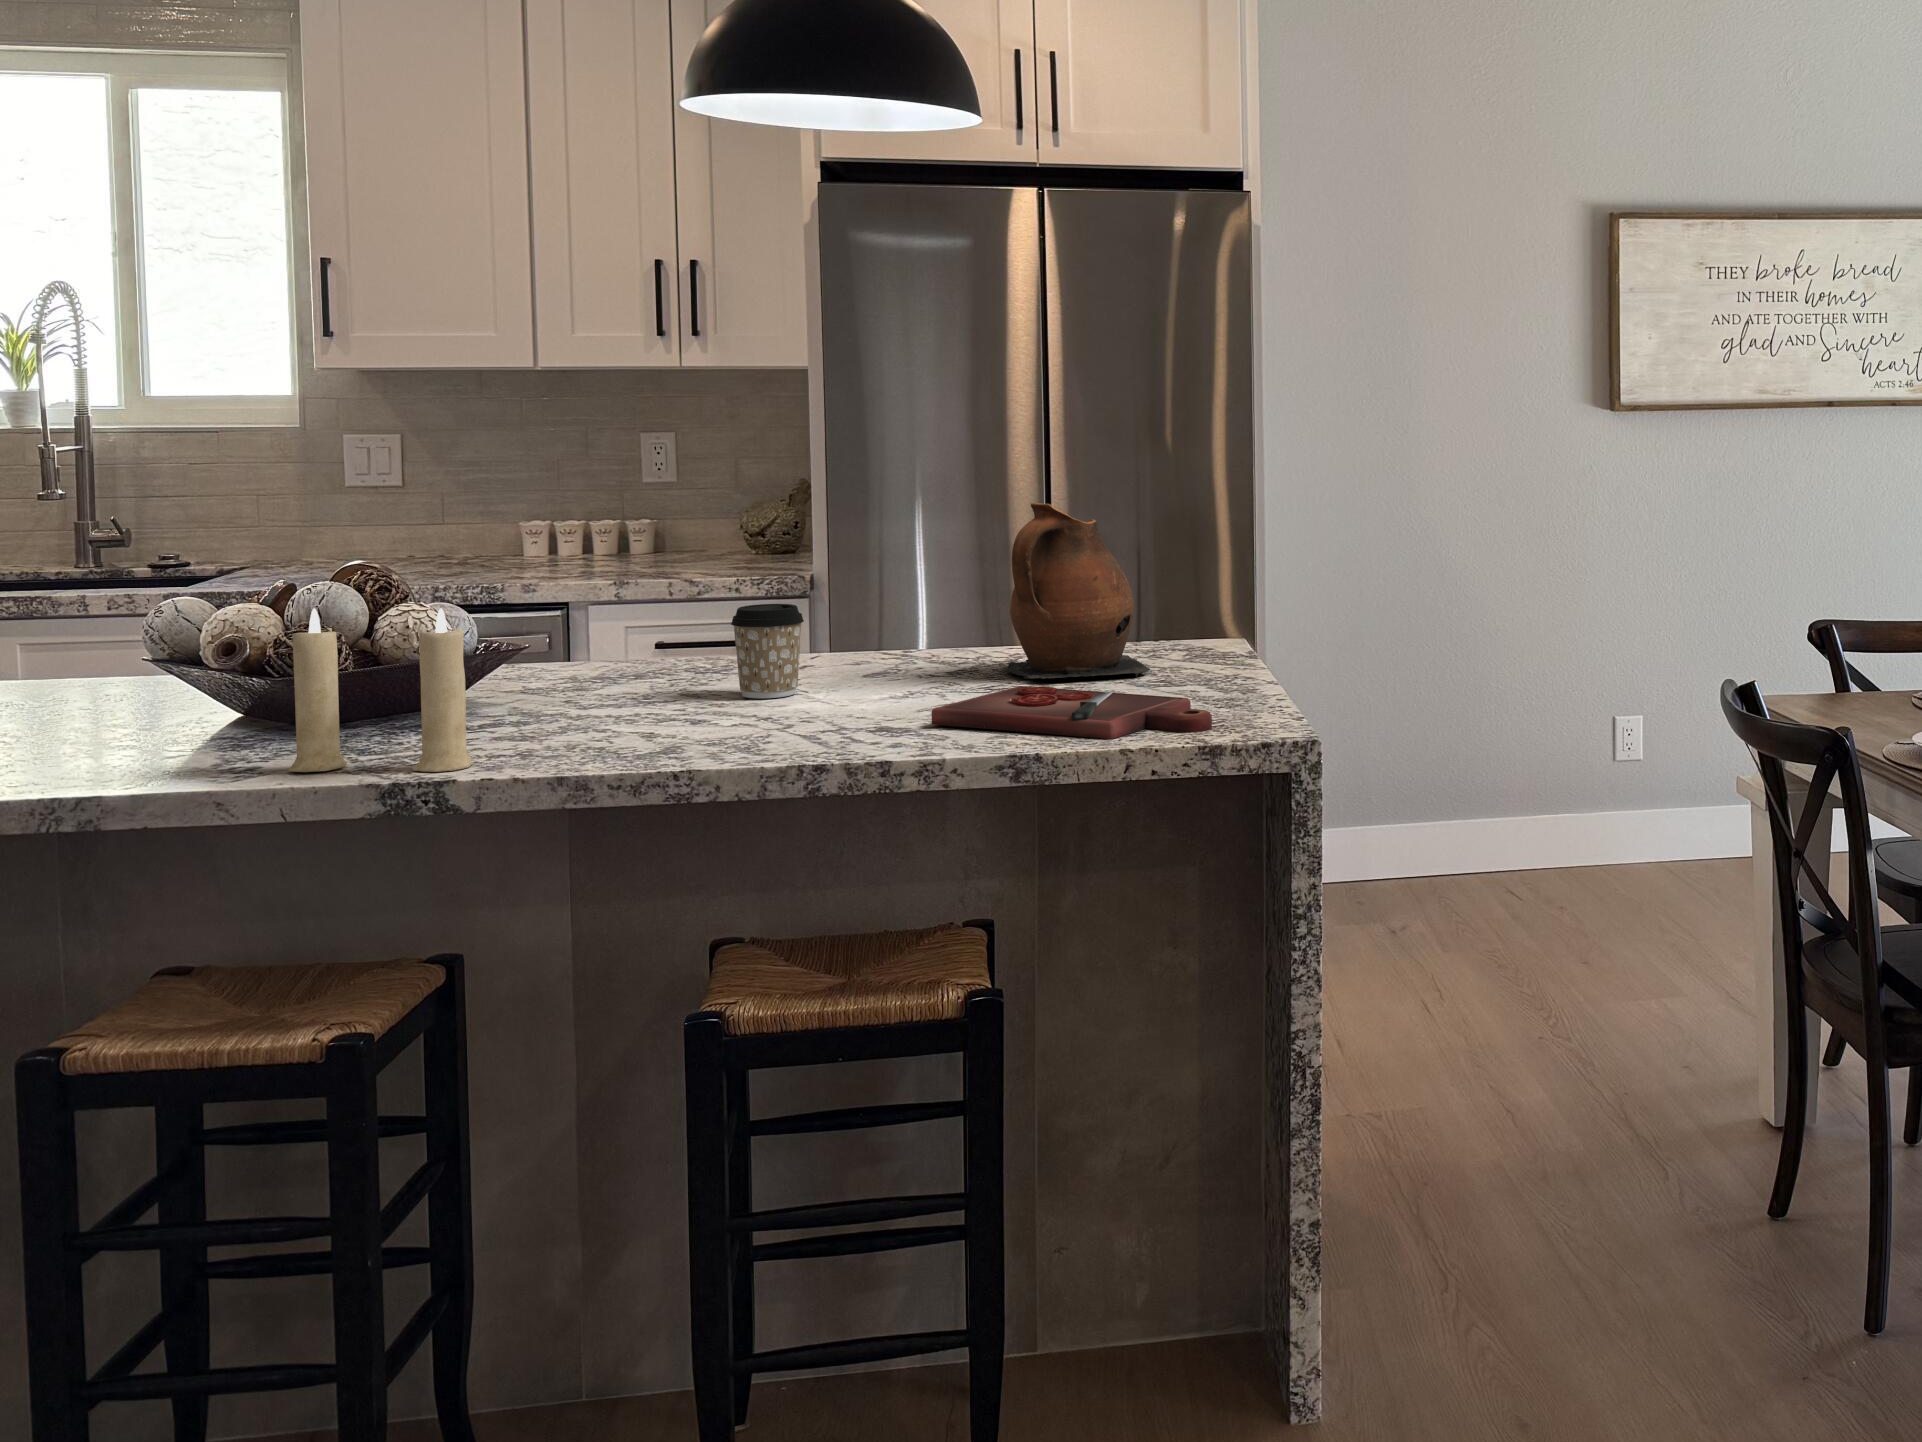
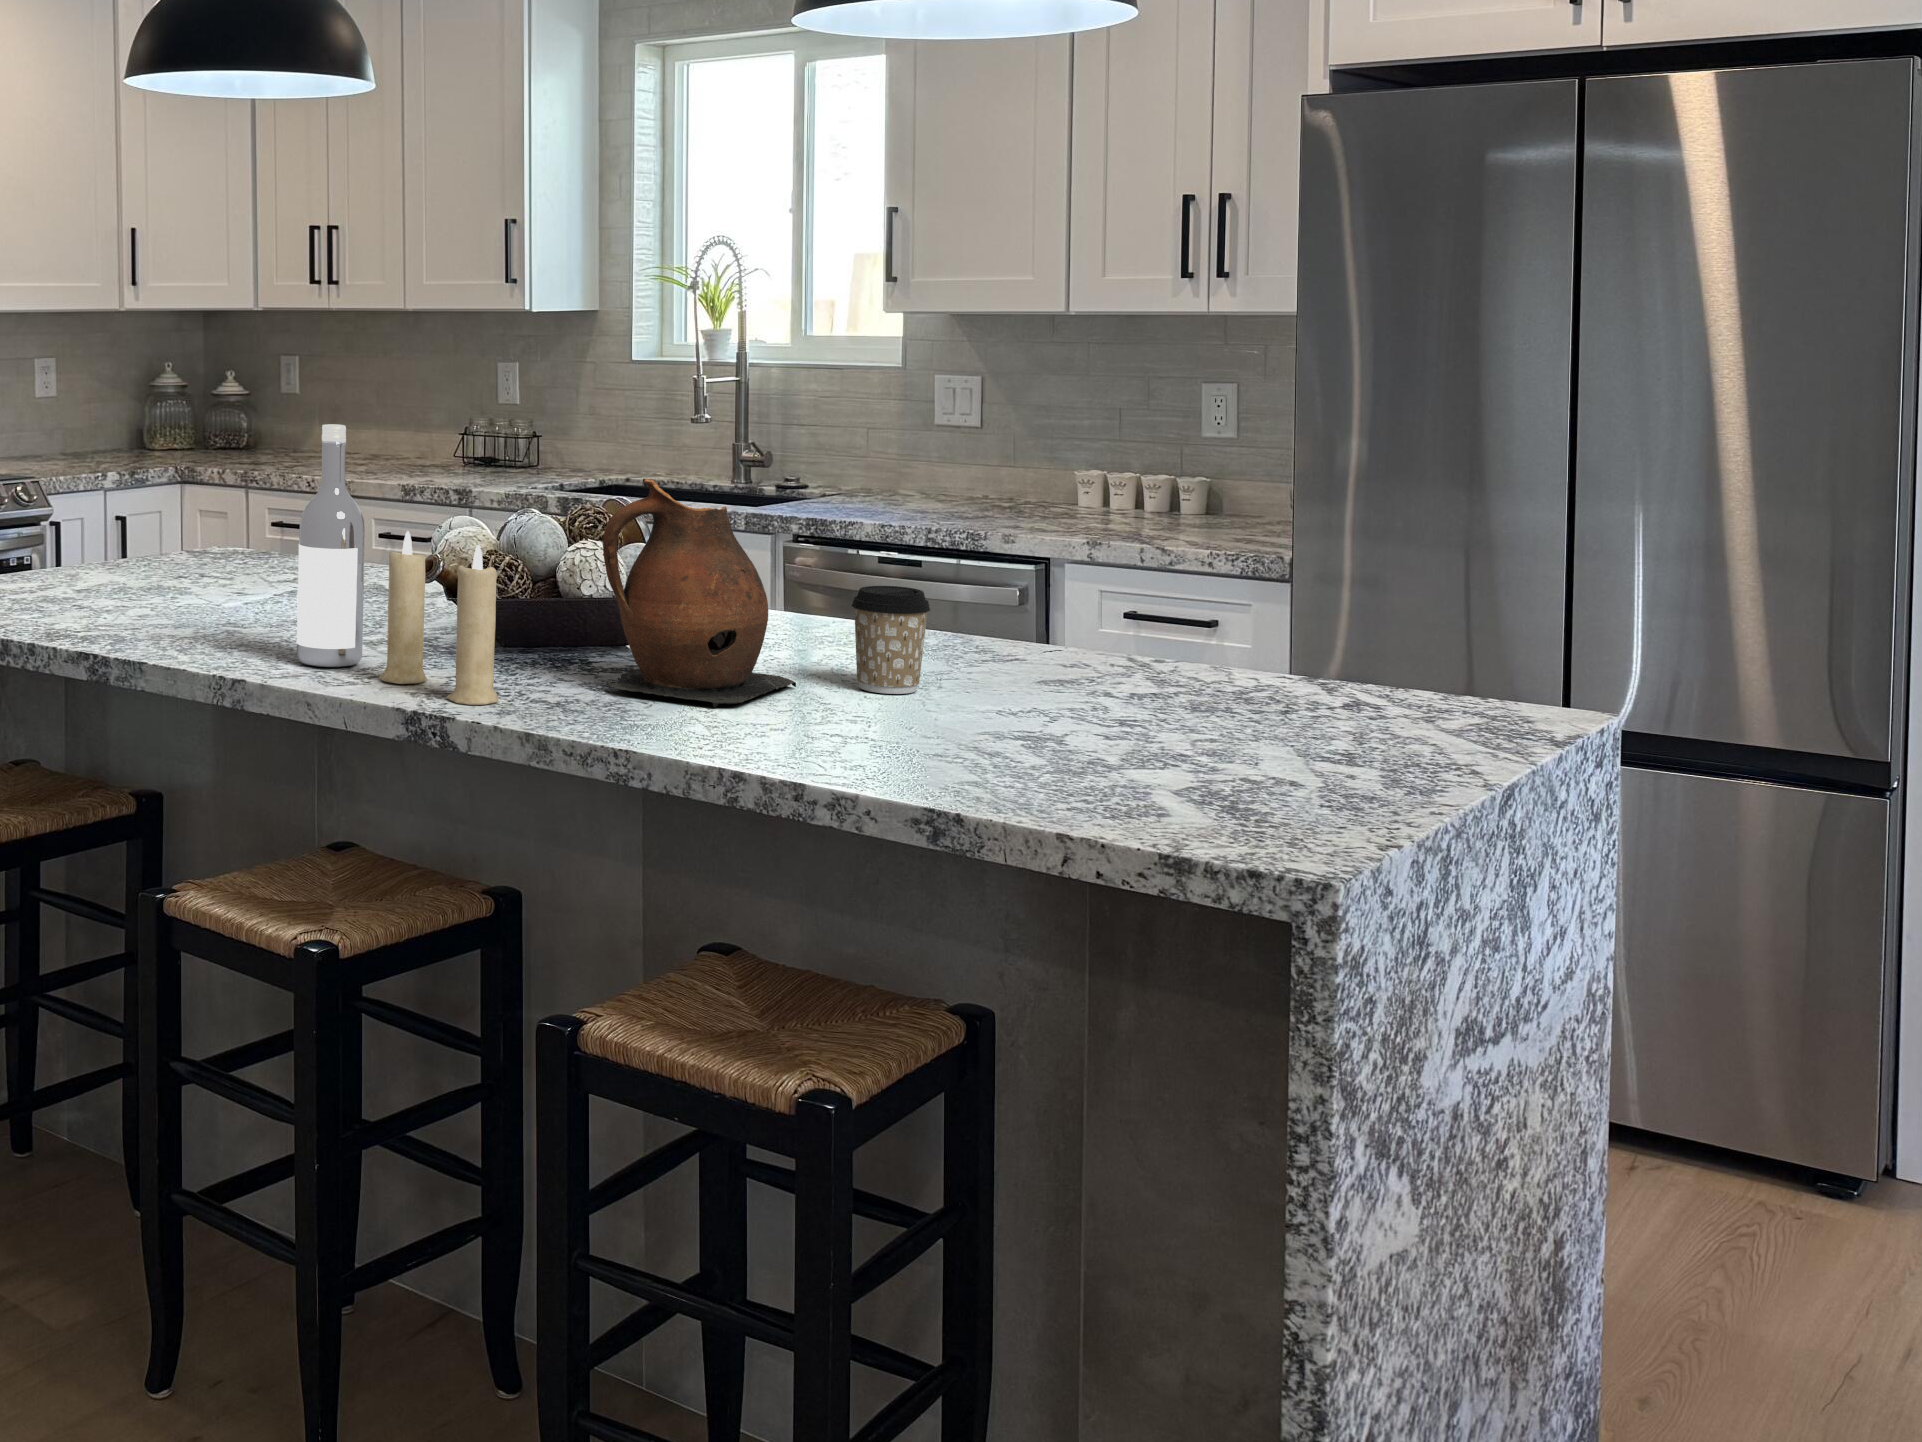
ceramic pitcher: present [999,503,1150,679] -> present [603,479,796,707]
wine bottle: none [130,505,223,778] -> present [297,424,365,667]
cutting board: present [931,686,1212,739] -> none [926,732,1234,839]

